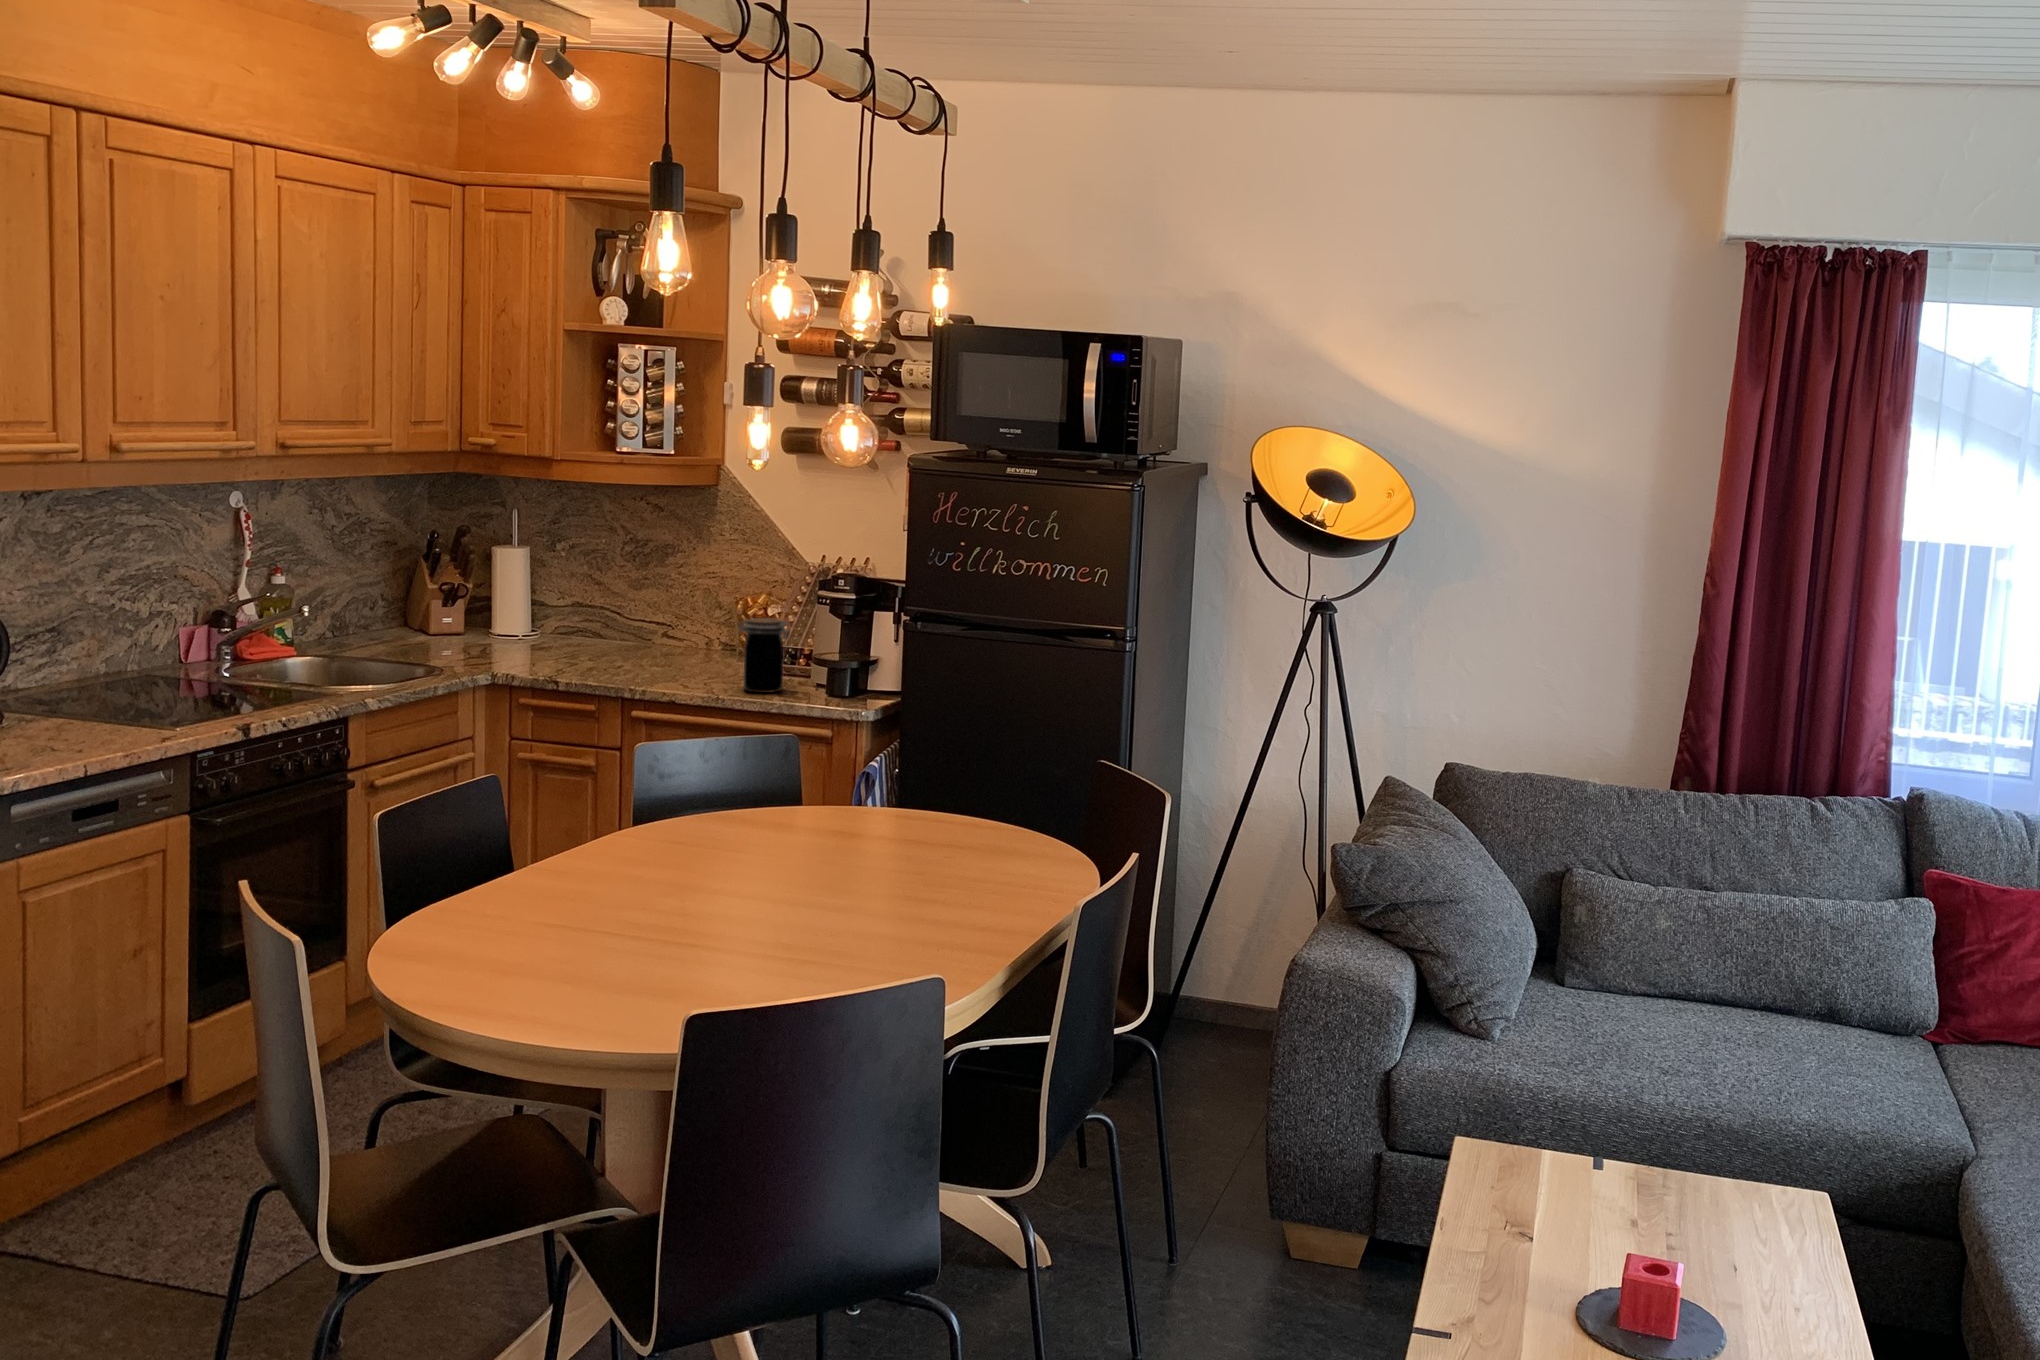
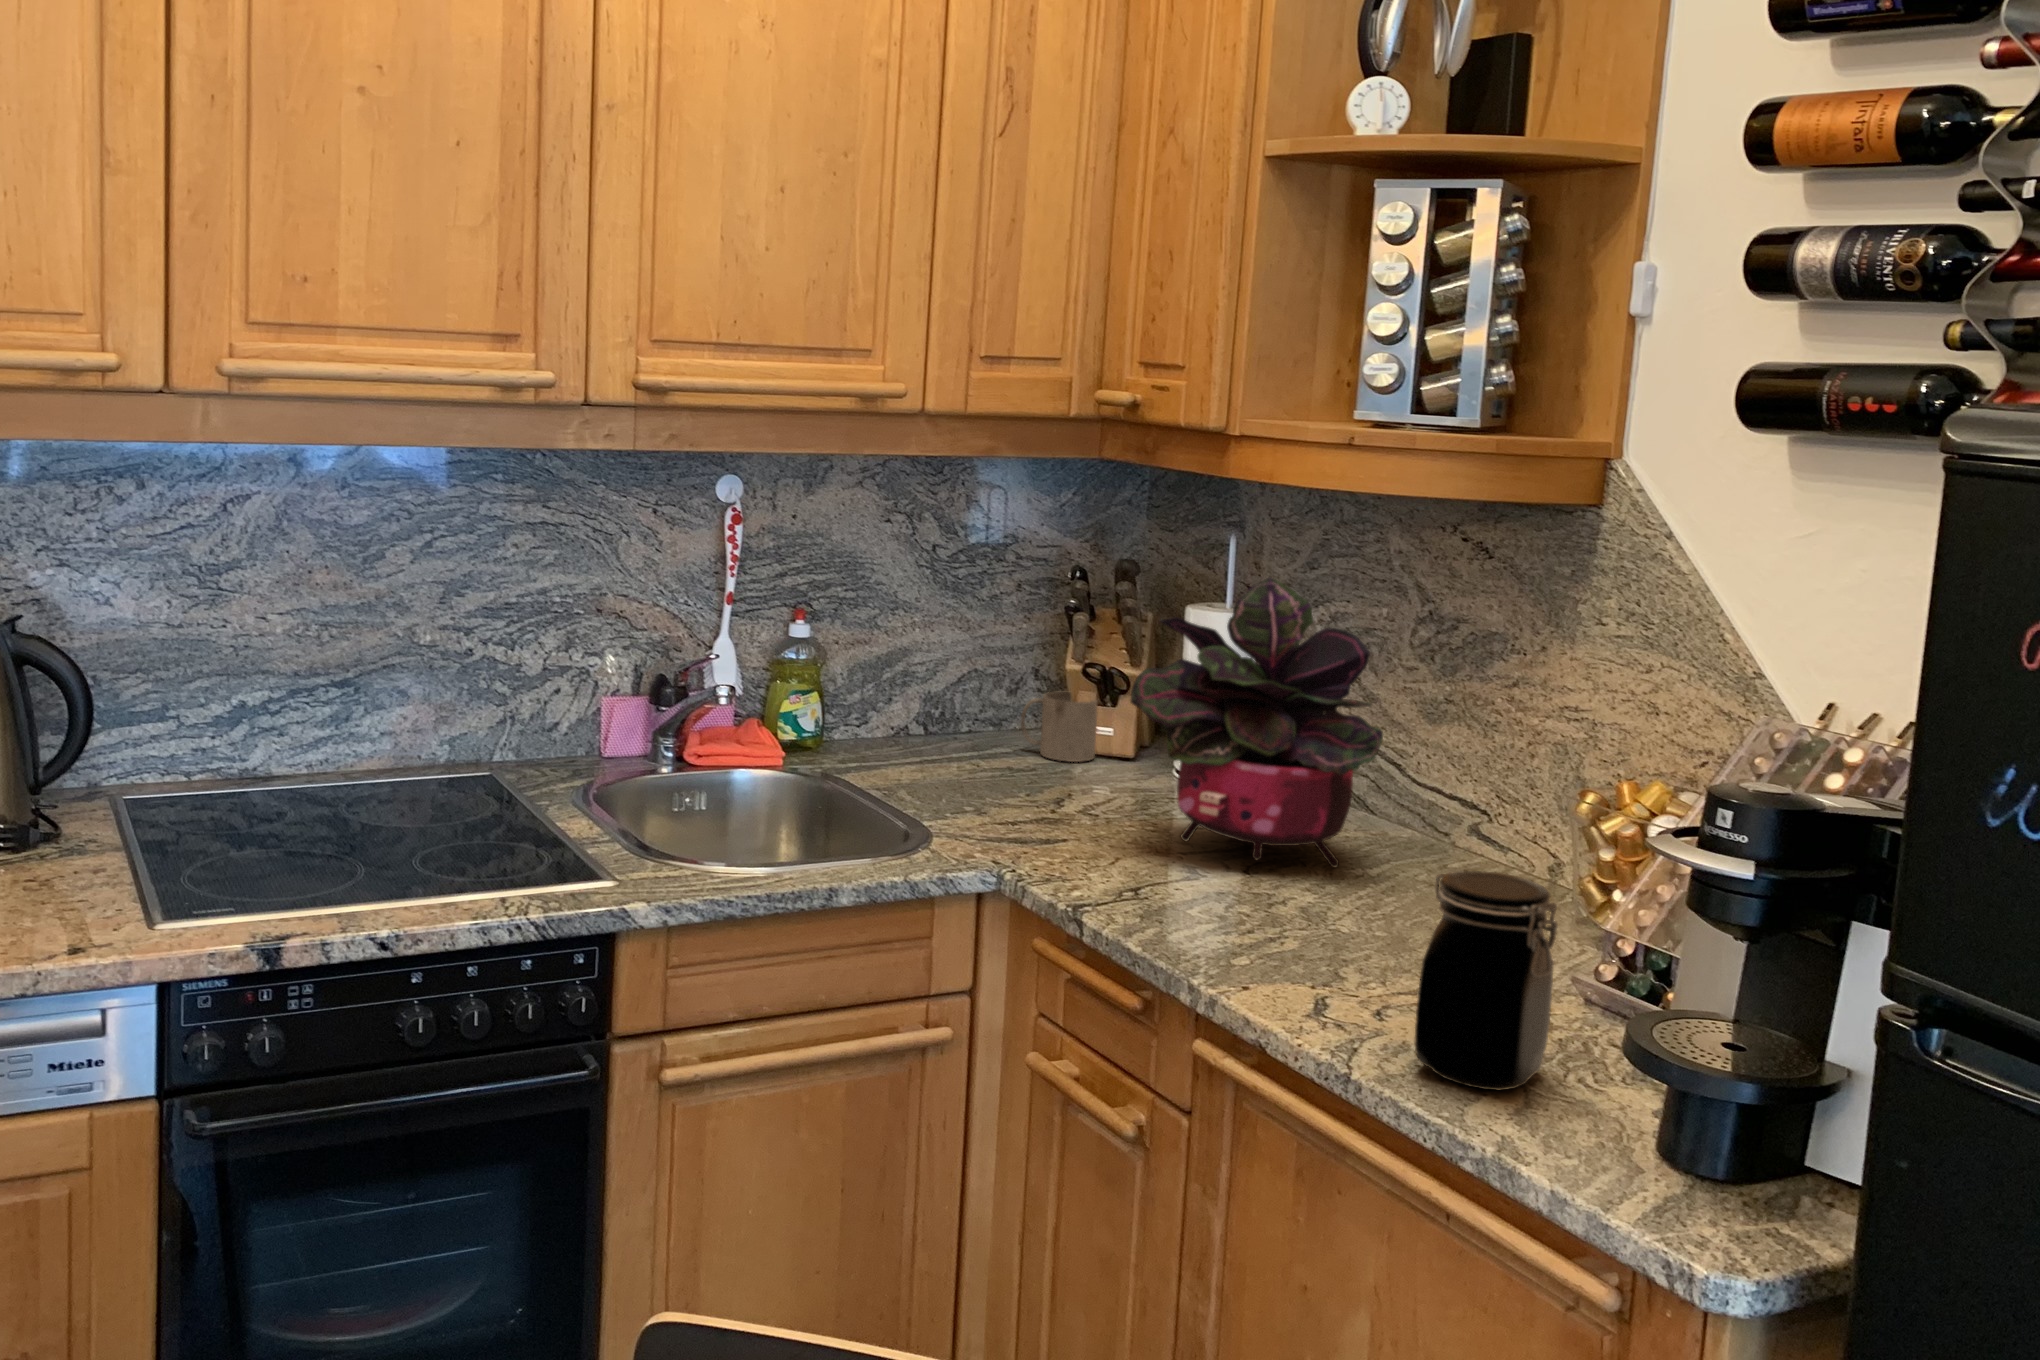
potted plant: none [520,527,642,655] -> present [1130,577,1383,868]
mug: none [391,603,437,639] -> present [1021,692,1097,762]

